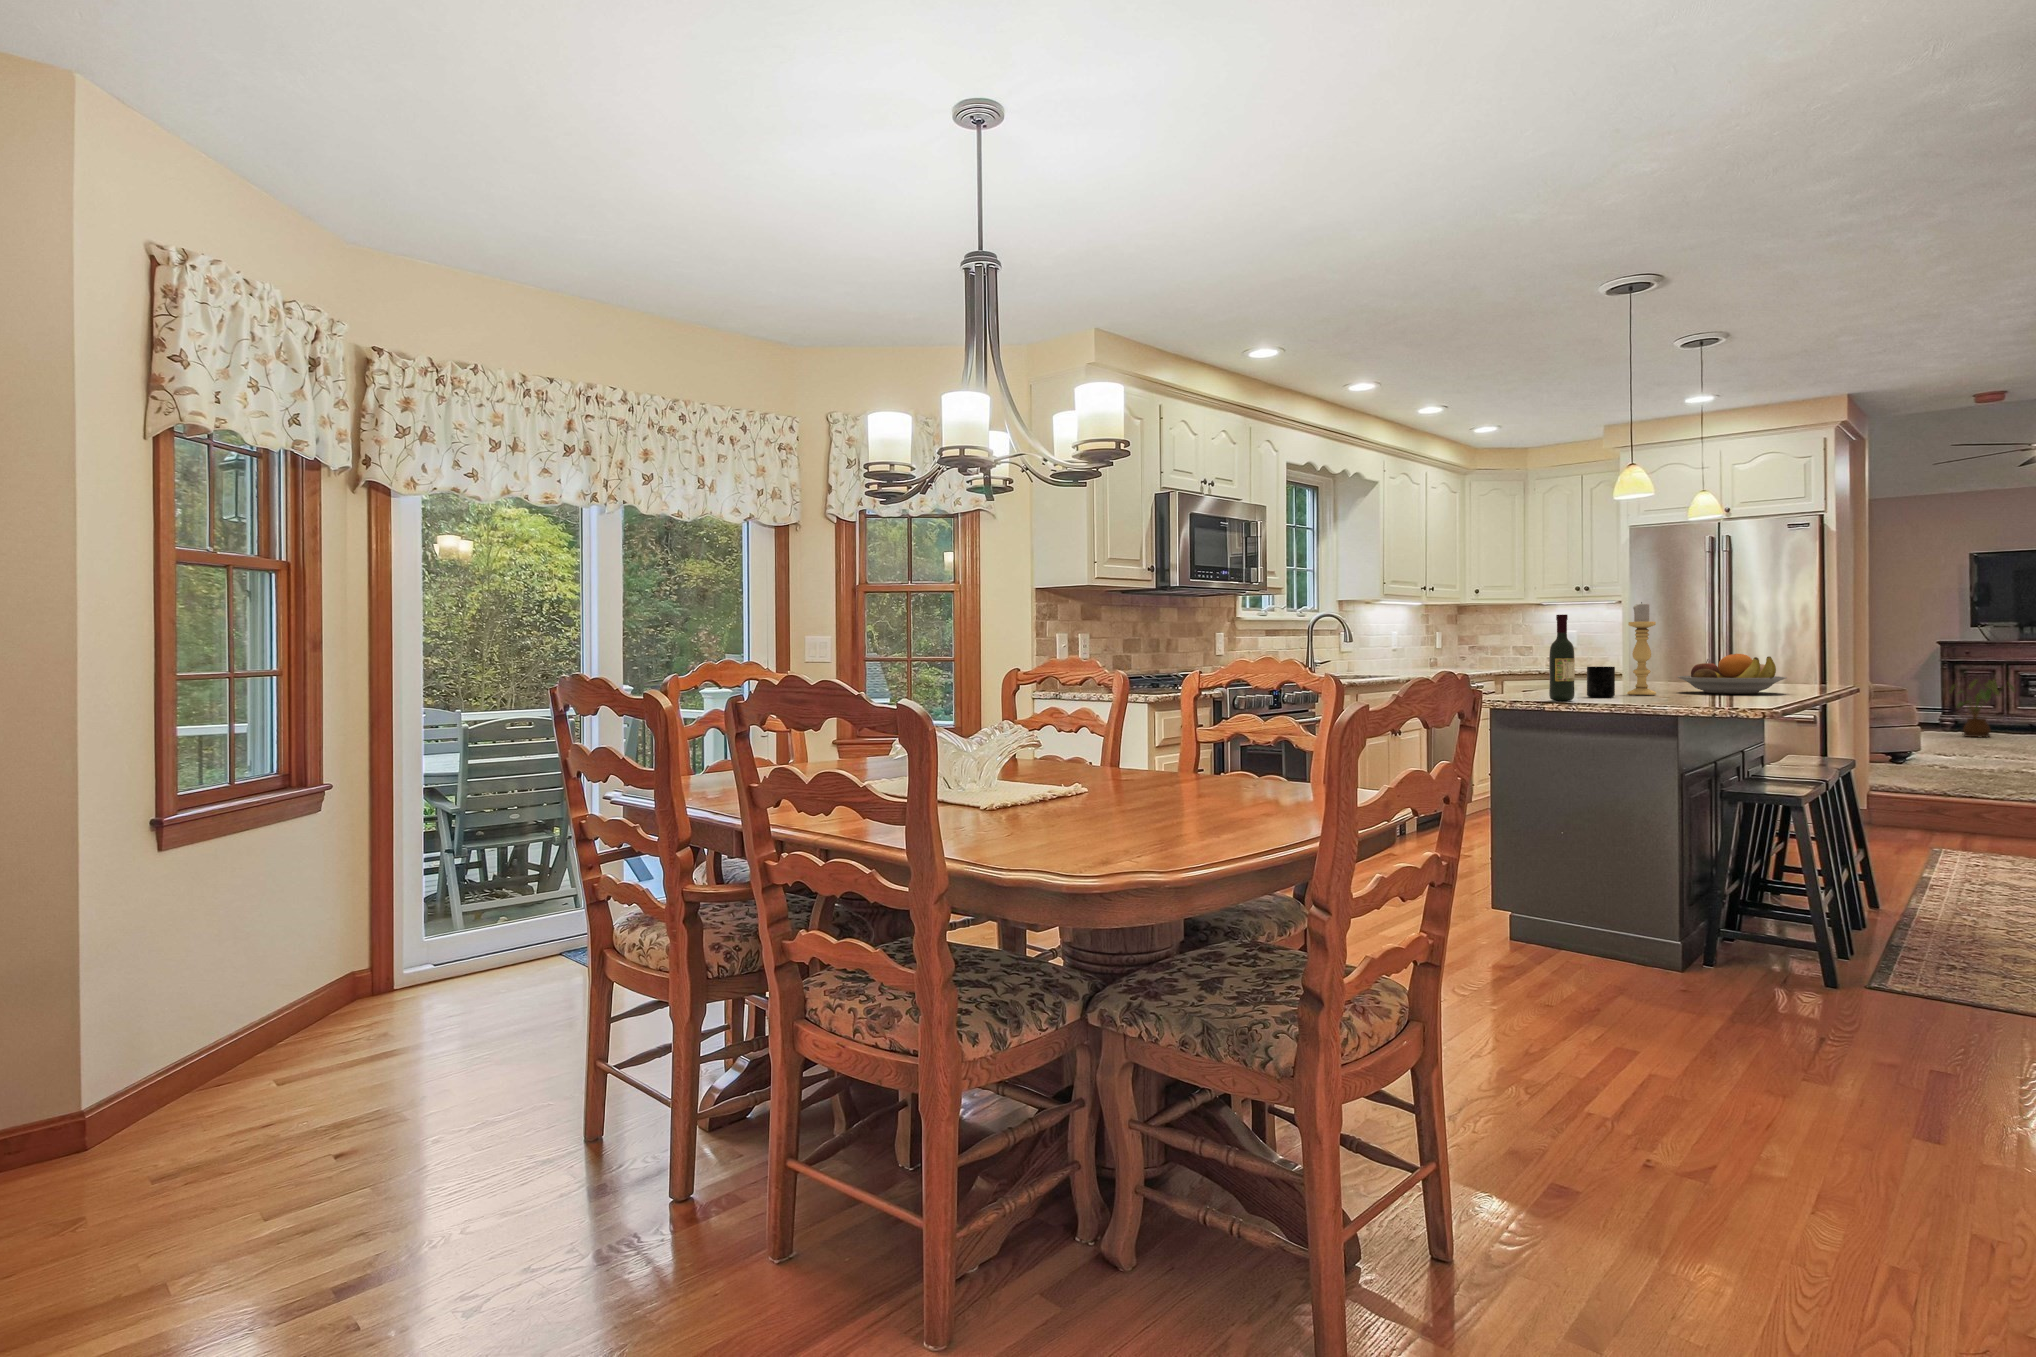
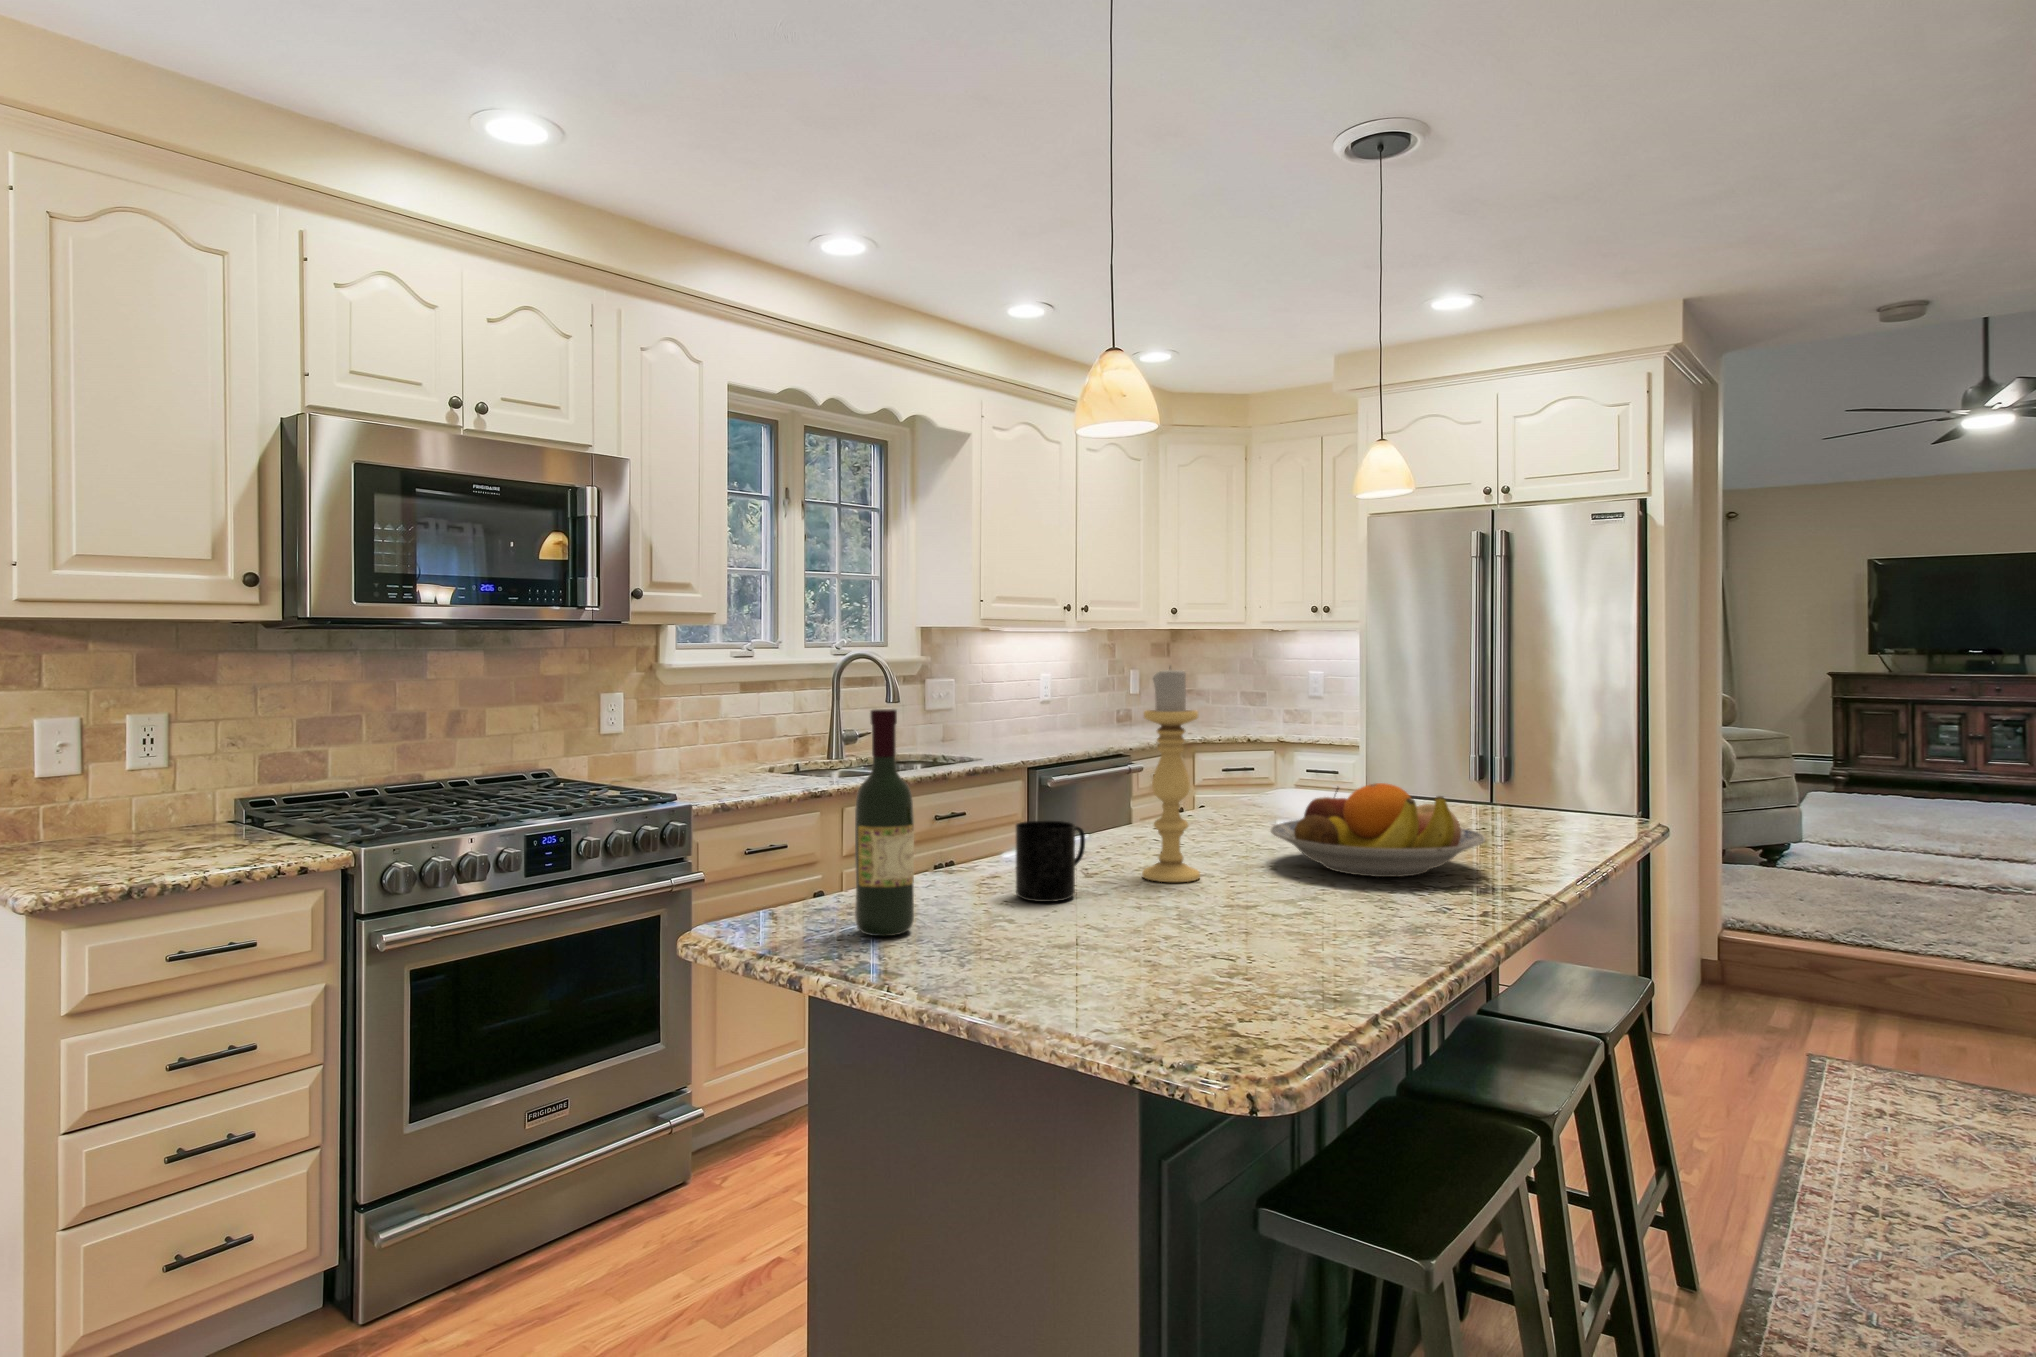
house plant: present [1950,680,2015,737] -> none [1843,720,1921,796]

